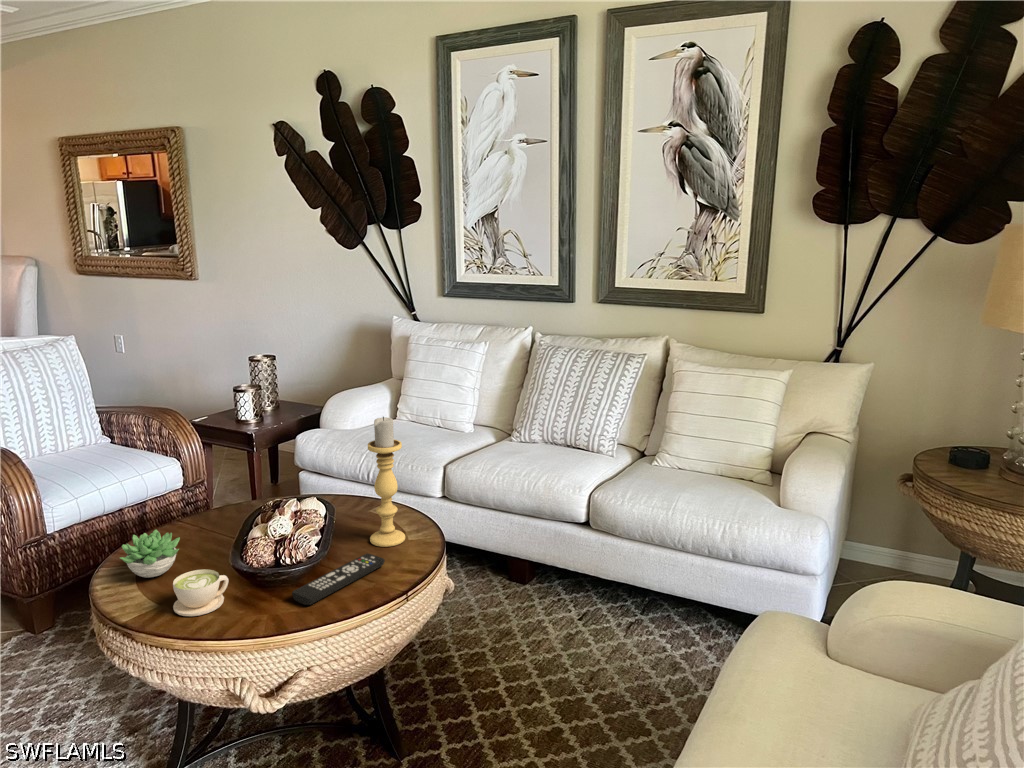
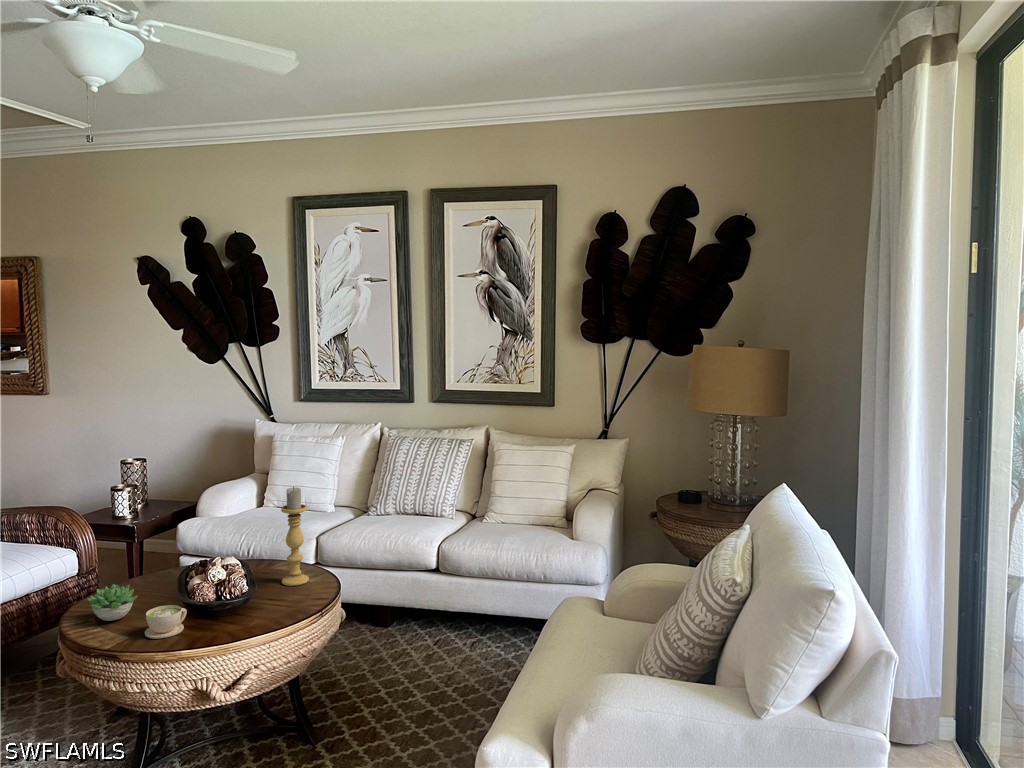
remote control: present [292,554,385,605] -> none [238,589,300,623]

